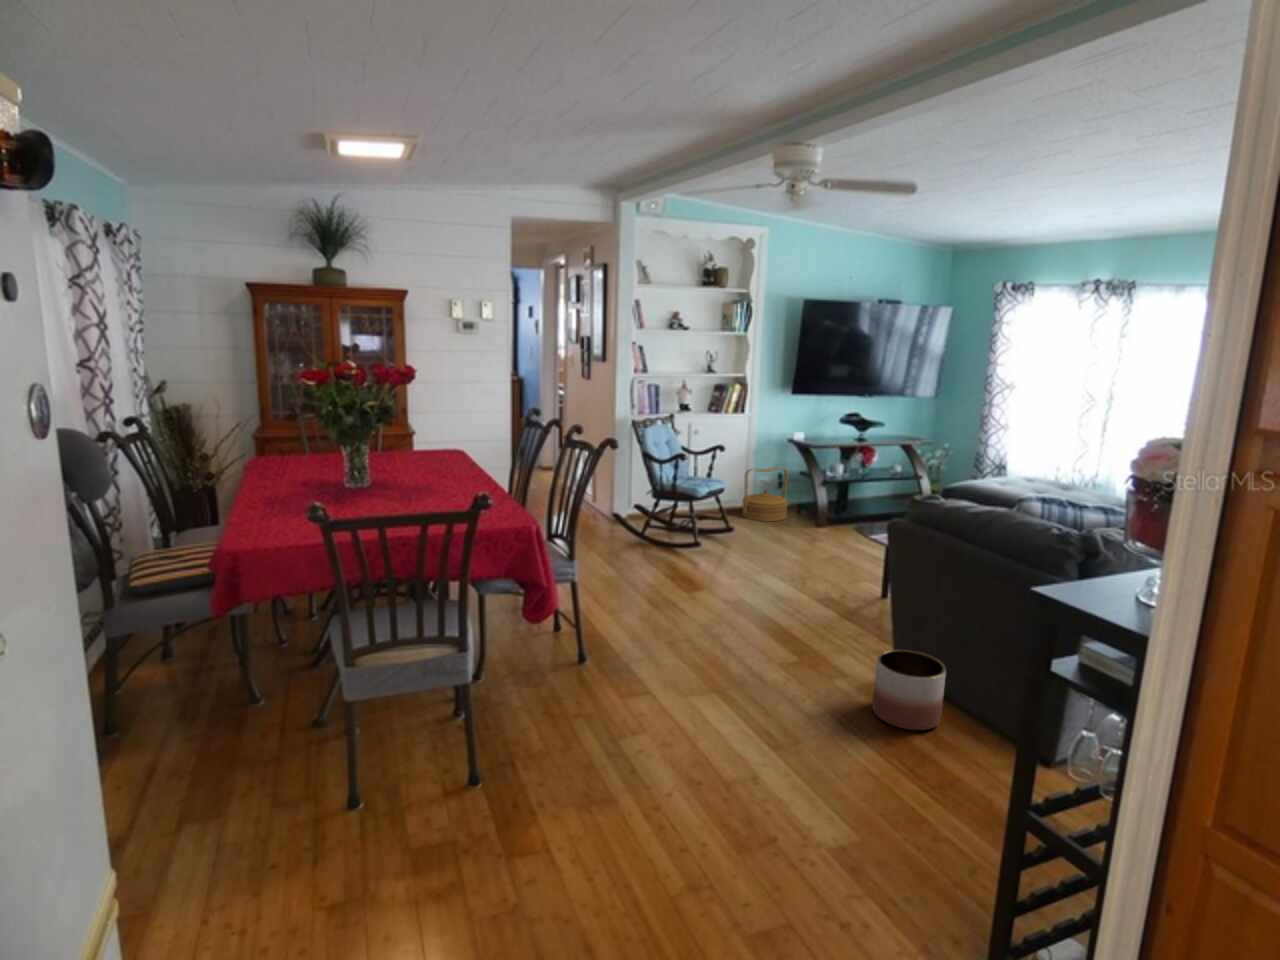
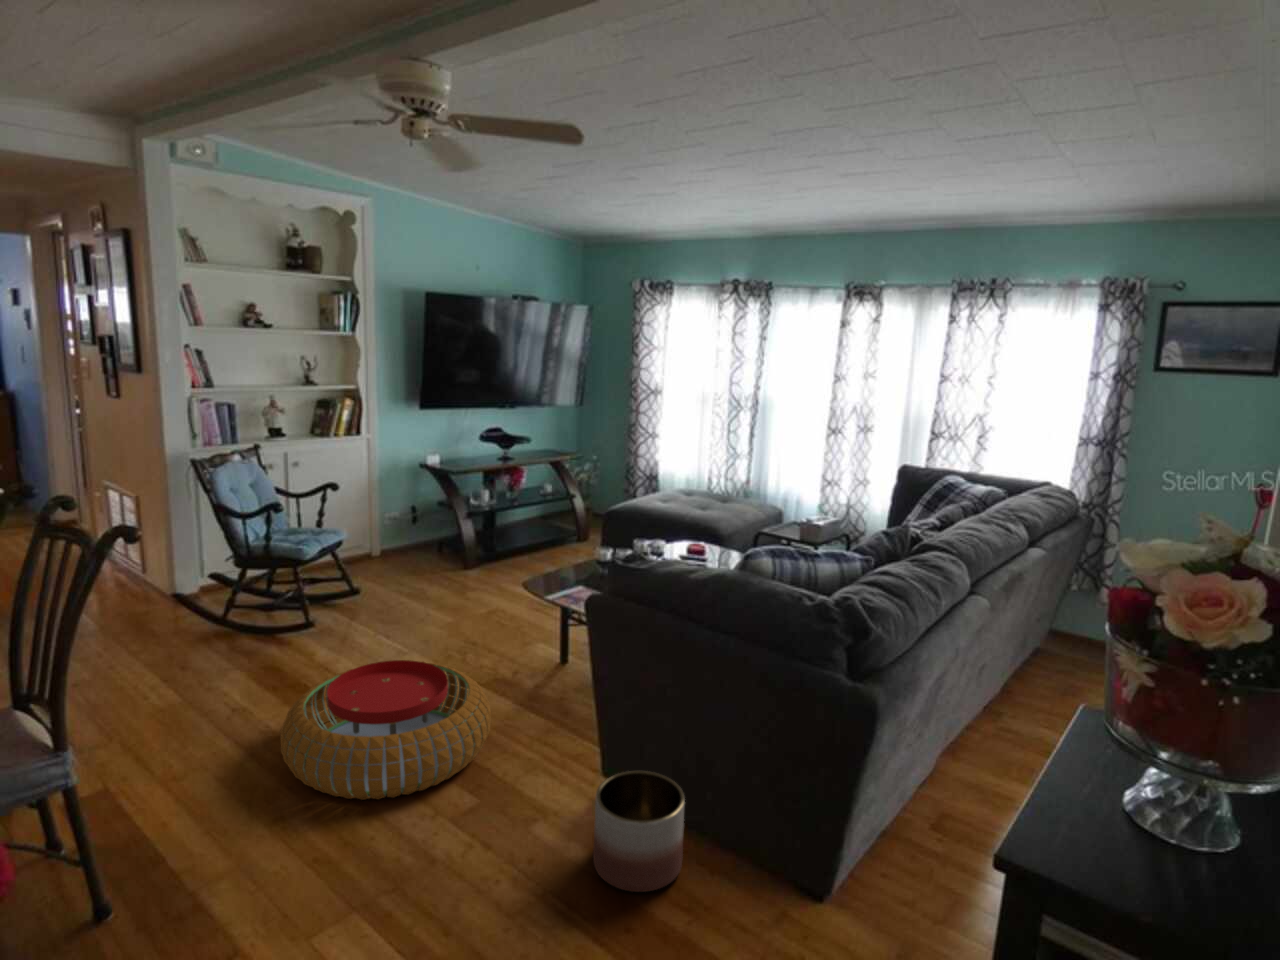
woven basket: present [742,467,788,521] -> none [367,499,428,572]
pouf: none [675,562,816,646] -> present [280,660,491,800]

